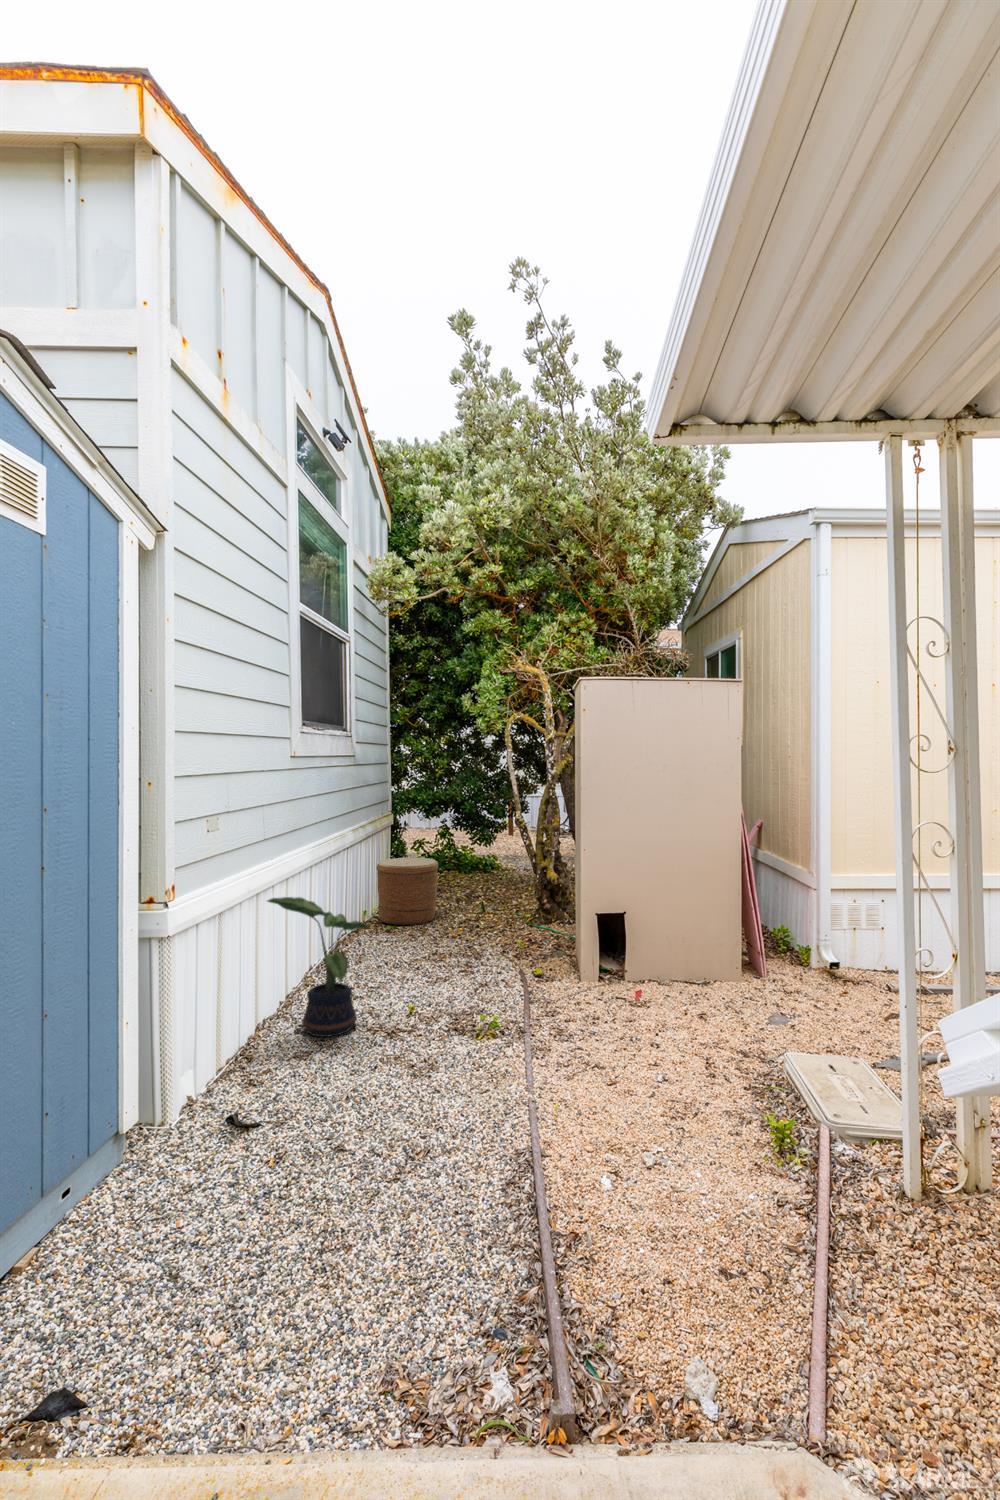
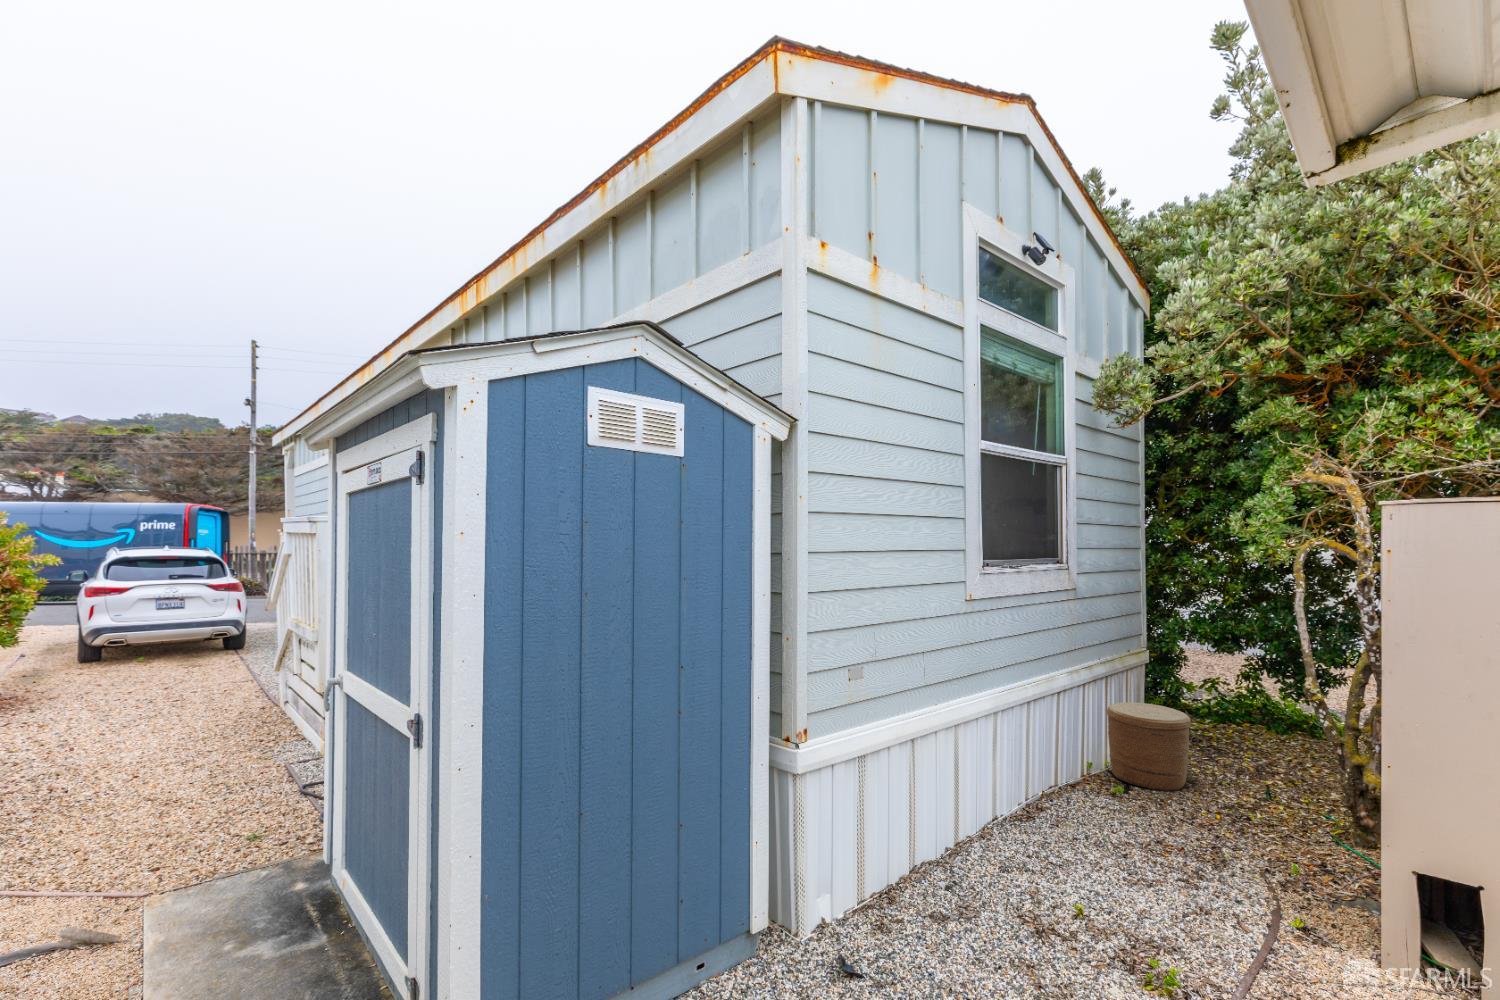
potted plant: present [268,897,371,1037] -> none [919,743,1026,907]

